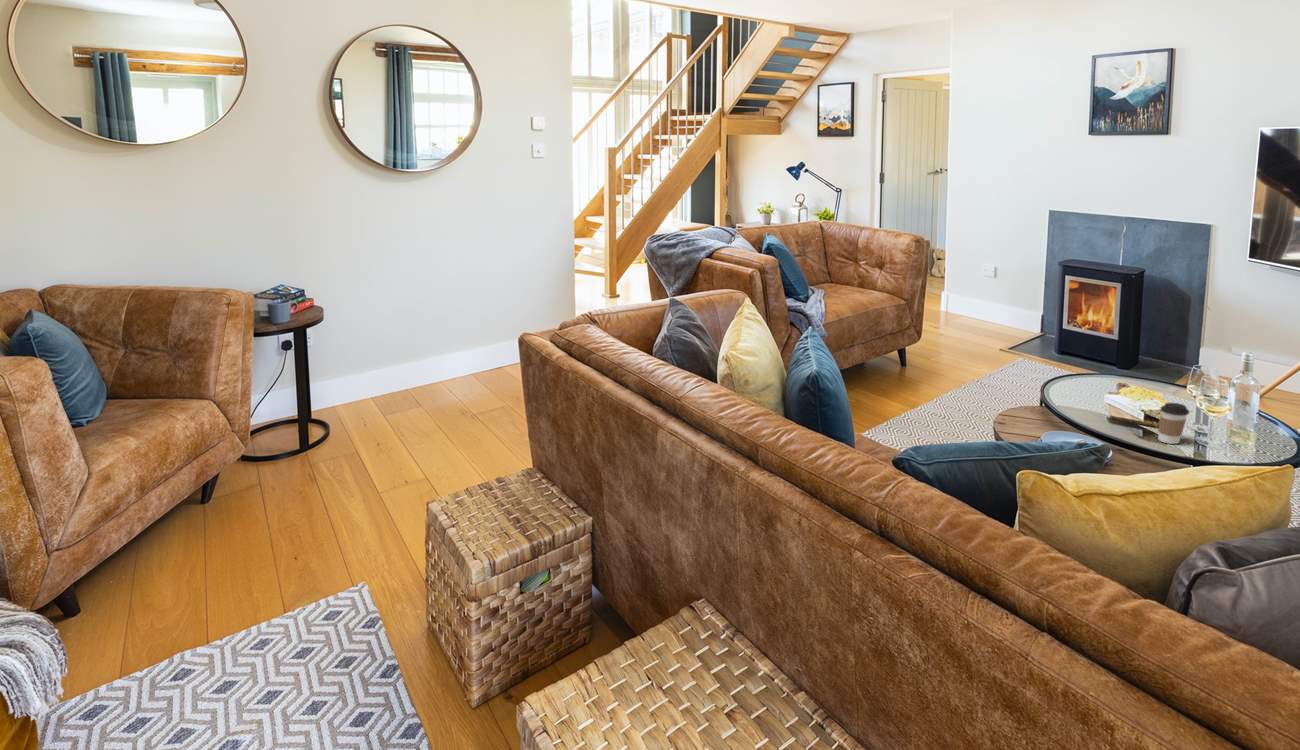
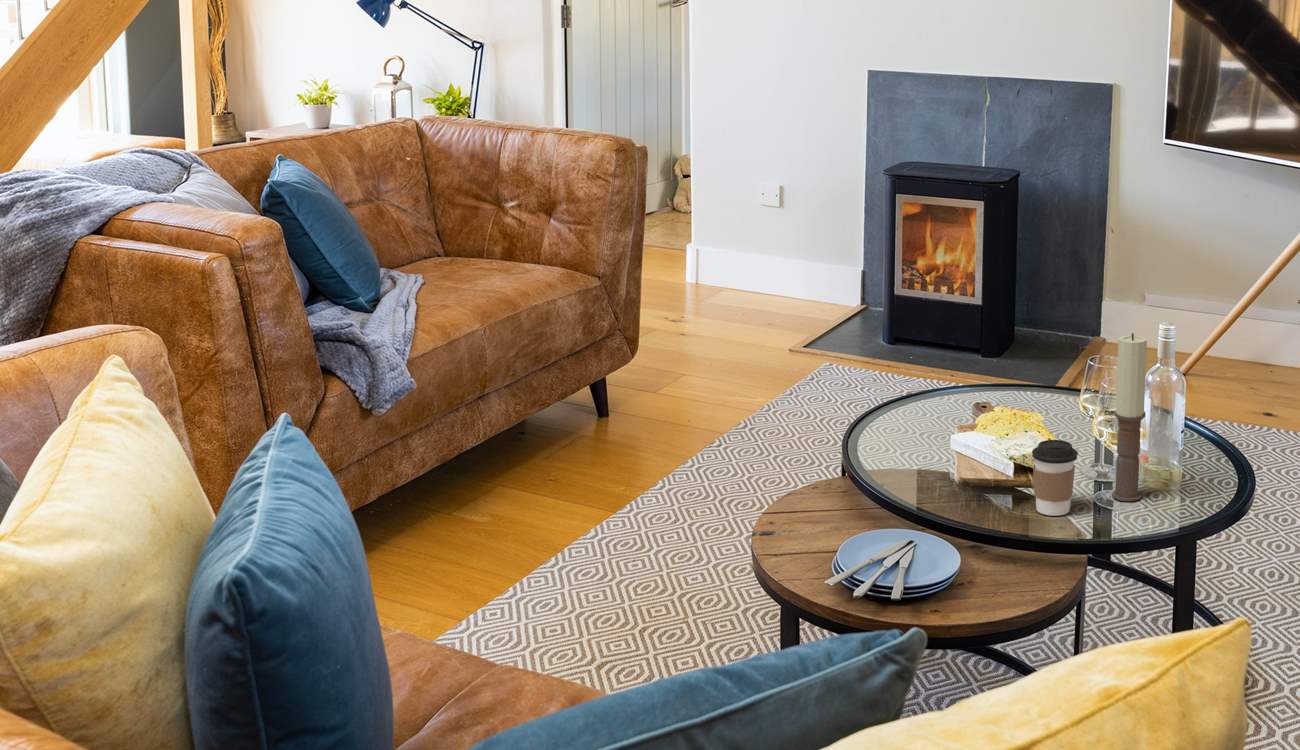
candle: none [1206,350,1244,443] -> present [1112,333,1147,501]

